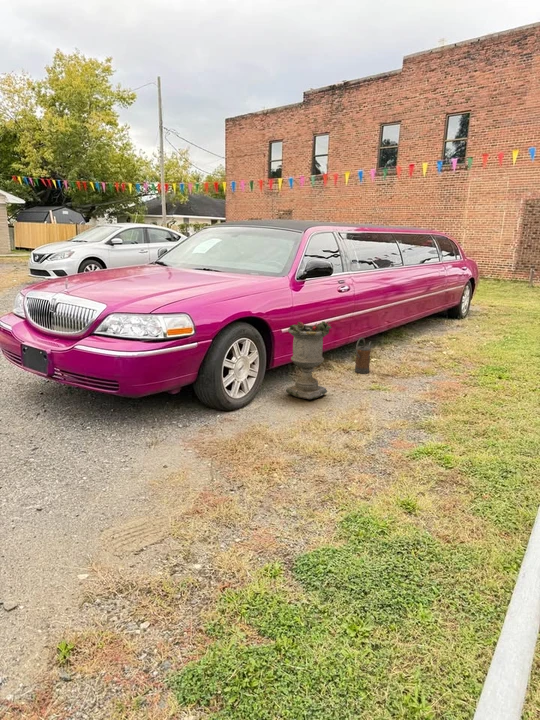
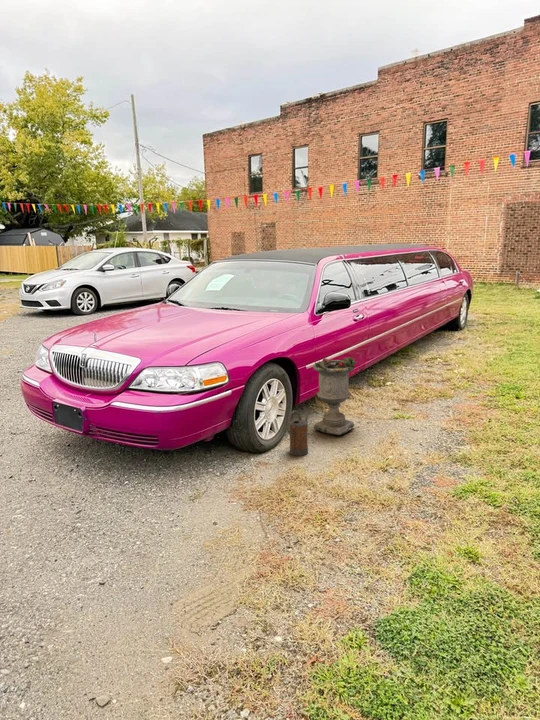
watering can: present [355,338,371,373] -> present [287,410,309,456]

